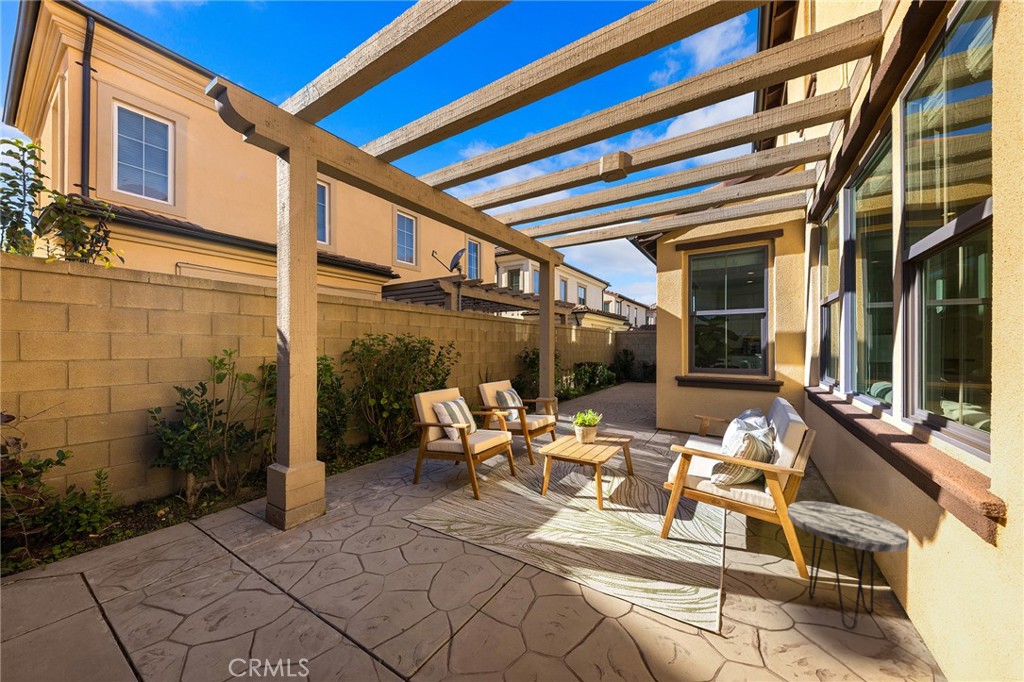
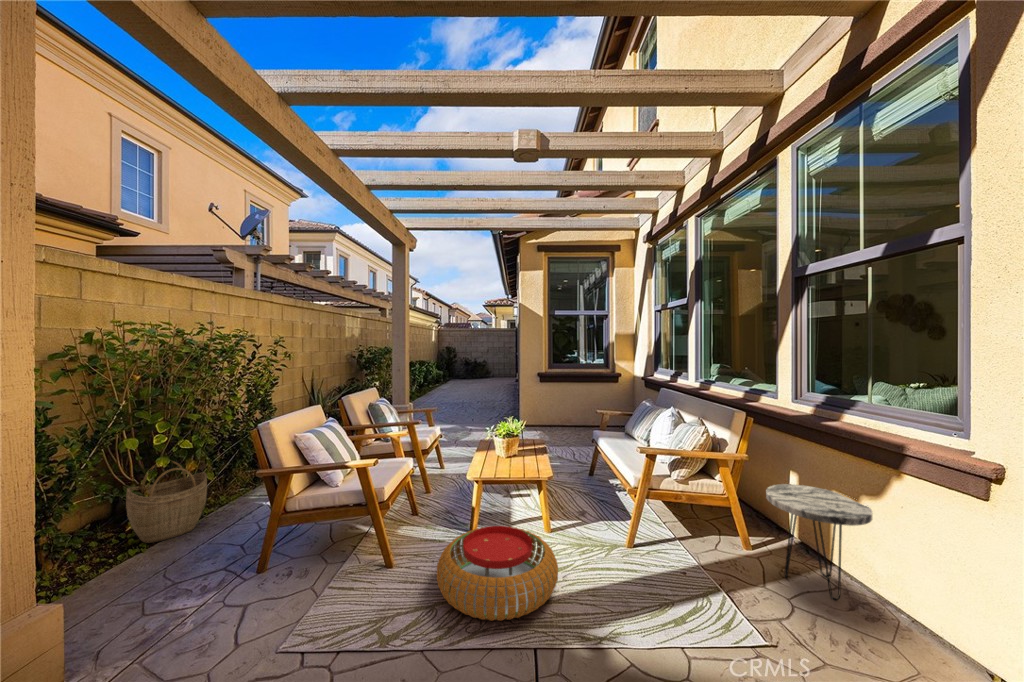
woven basket: none [362,414,400,460] -> present [126,461,207,543]
pouf: none [489,485,579,546] -> present [437,526,558,621]

